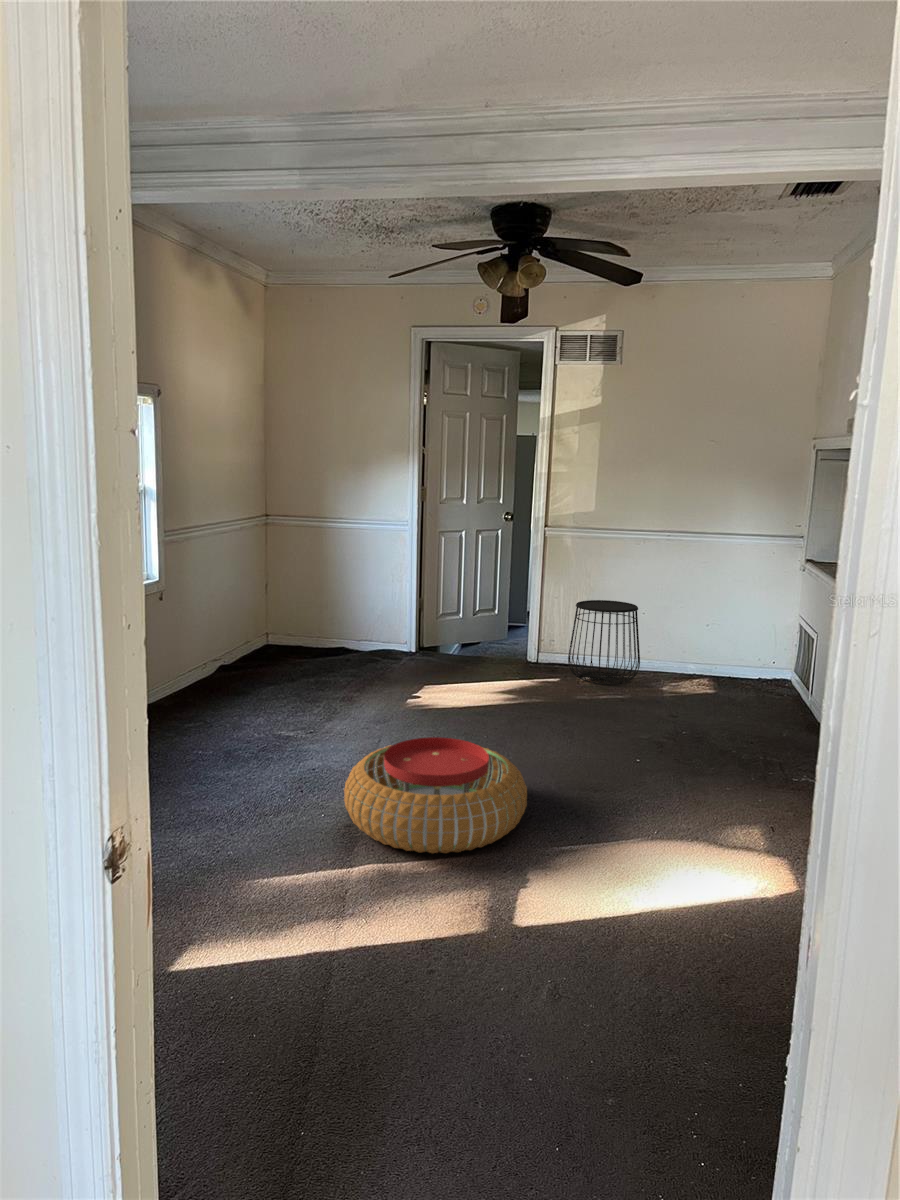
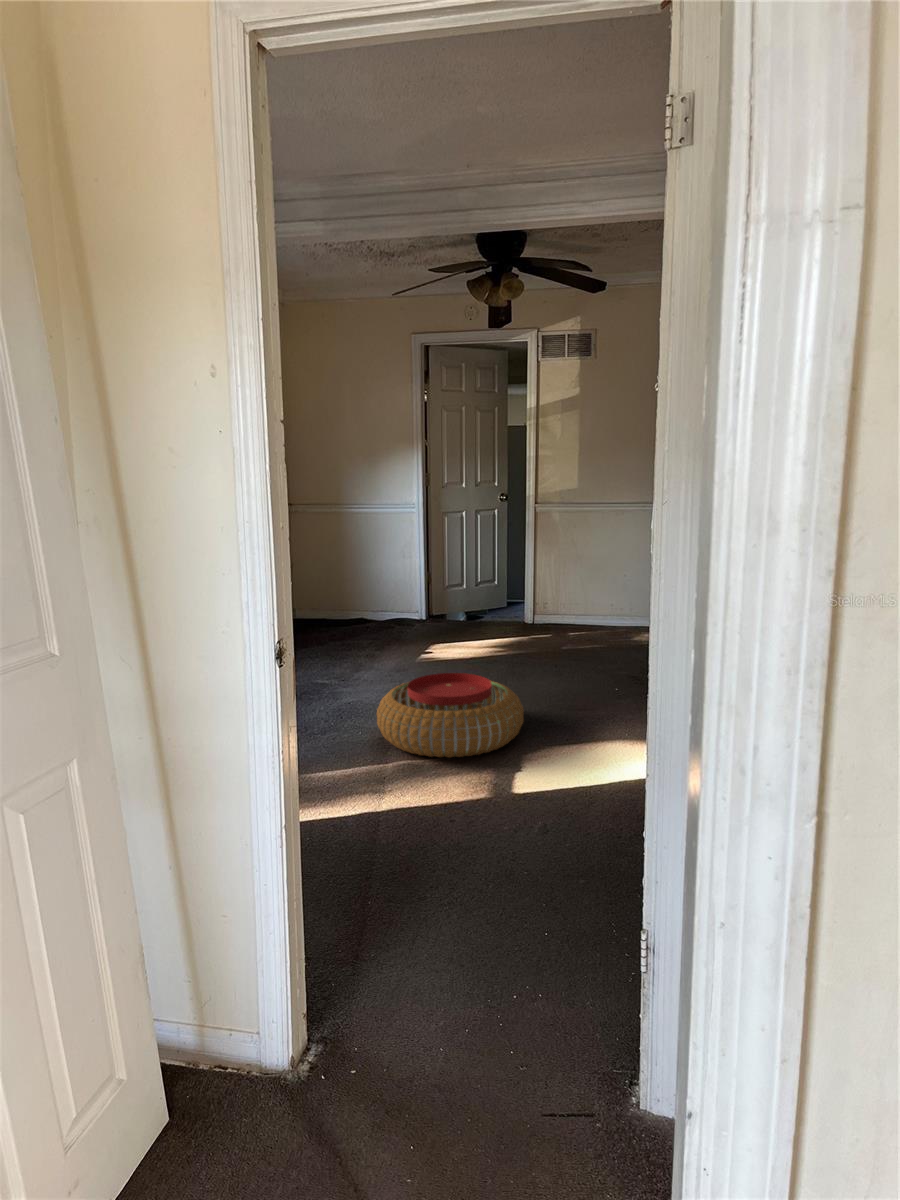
side table: present [568,600,640,685] -> none [559,566,622,638]

